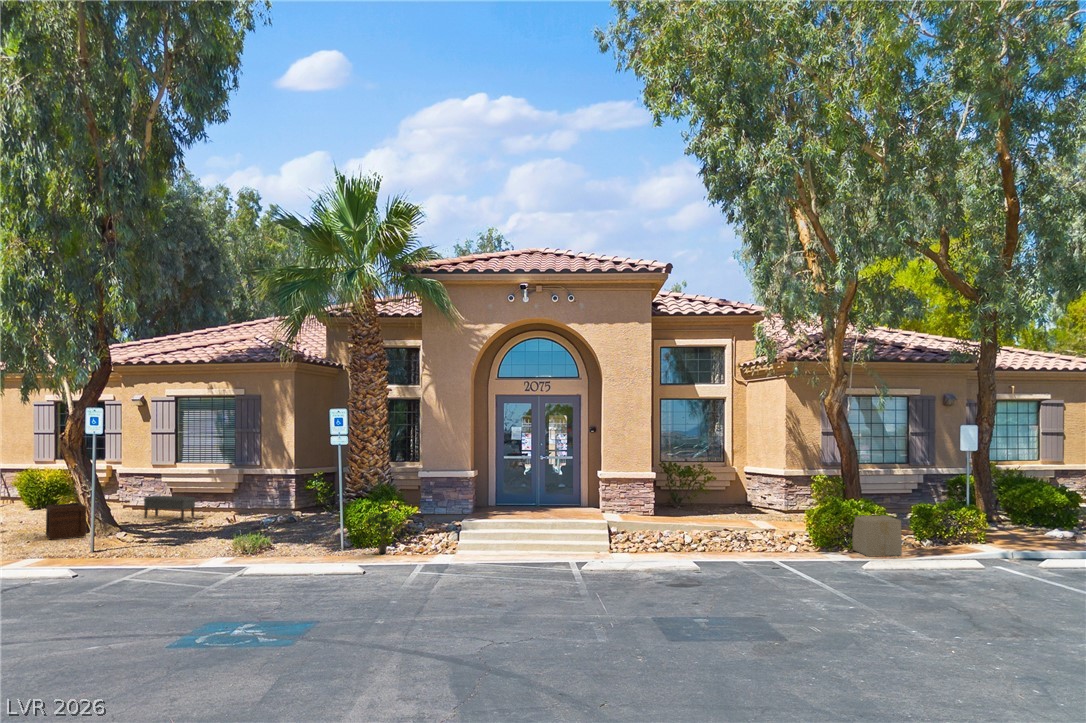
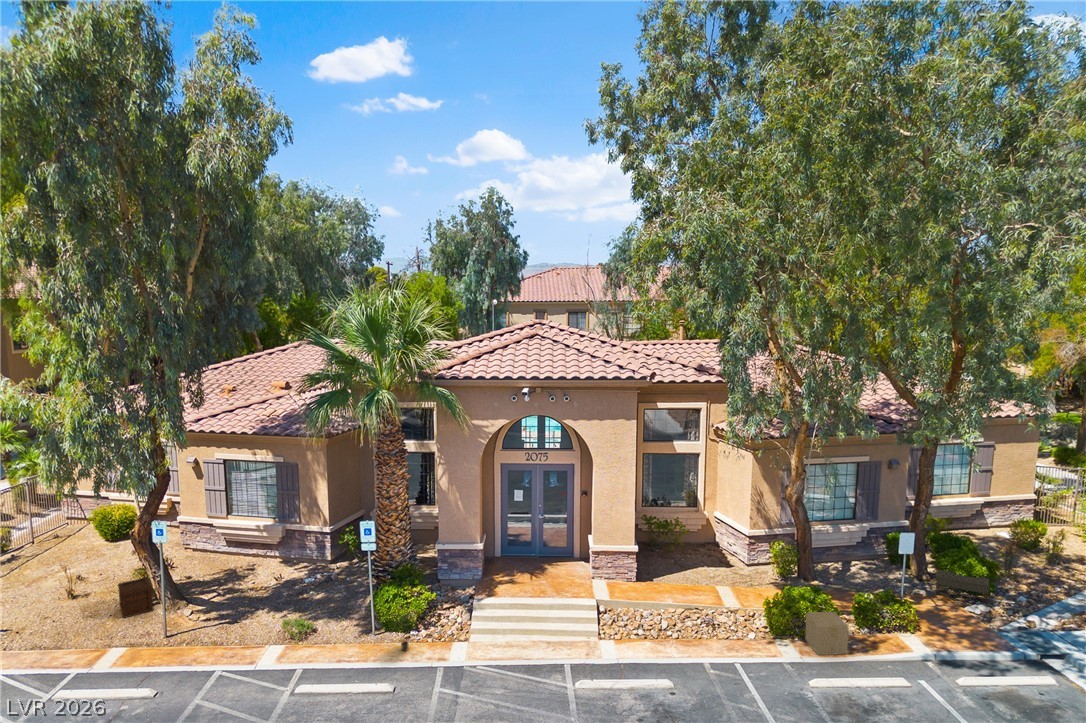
bench: present [144,496,195,520] -> present [936,570,989,603]

